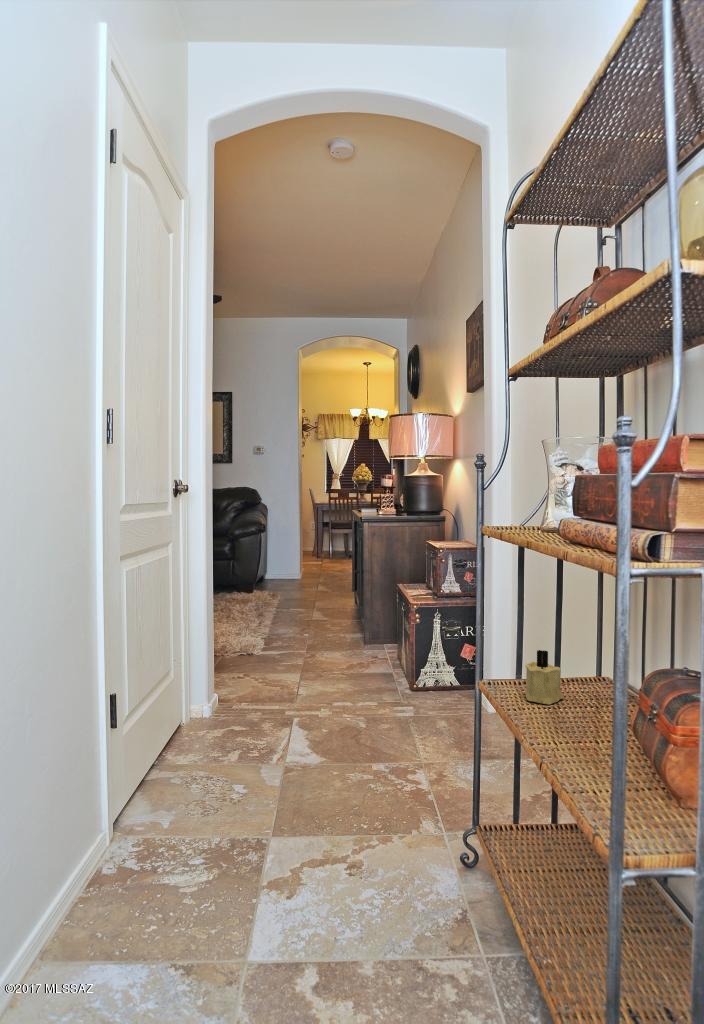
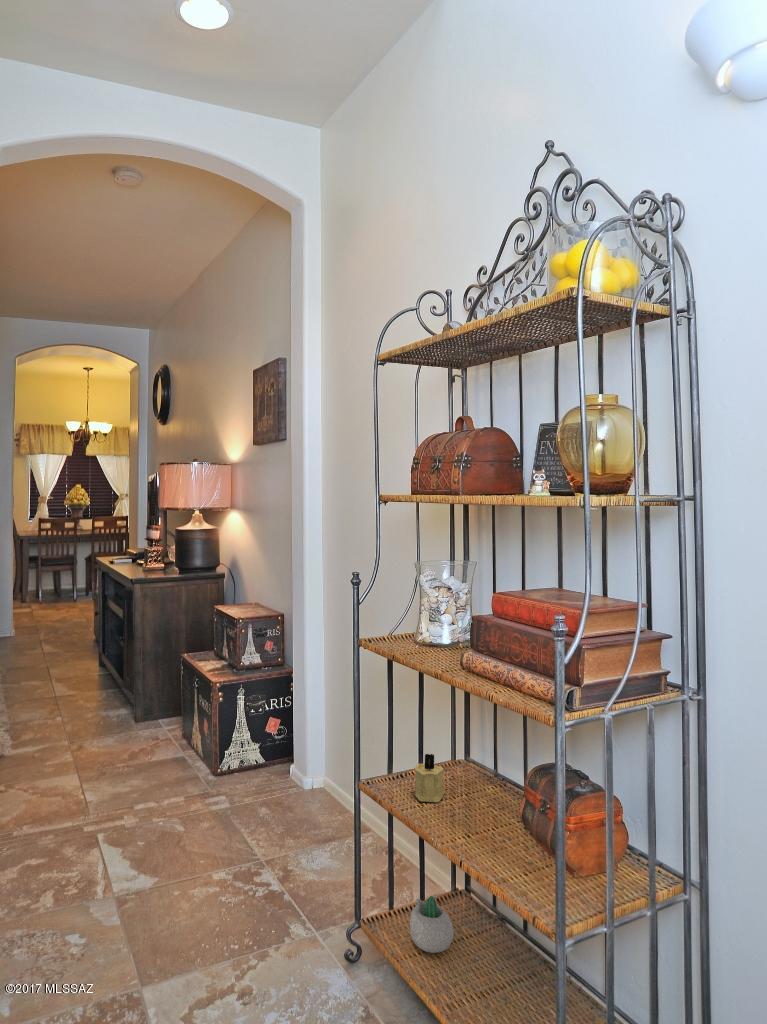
succulent planter: none [520,811,569,875] -> present [410,895,454,953]

